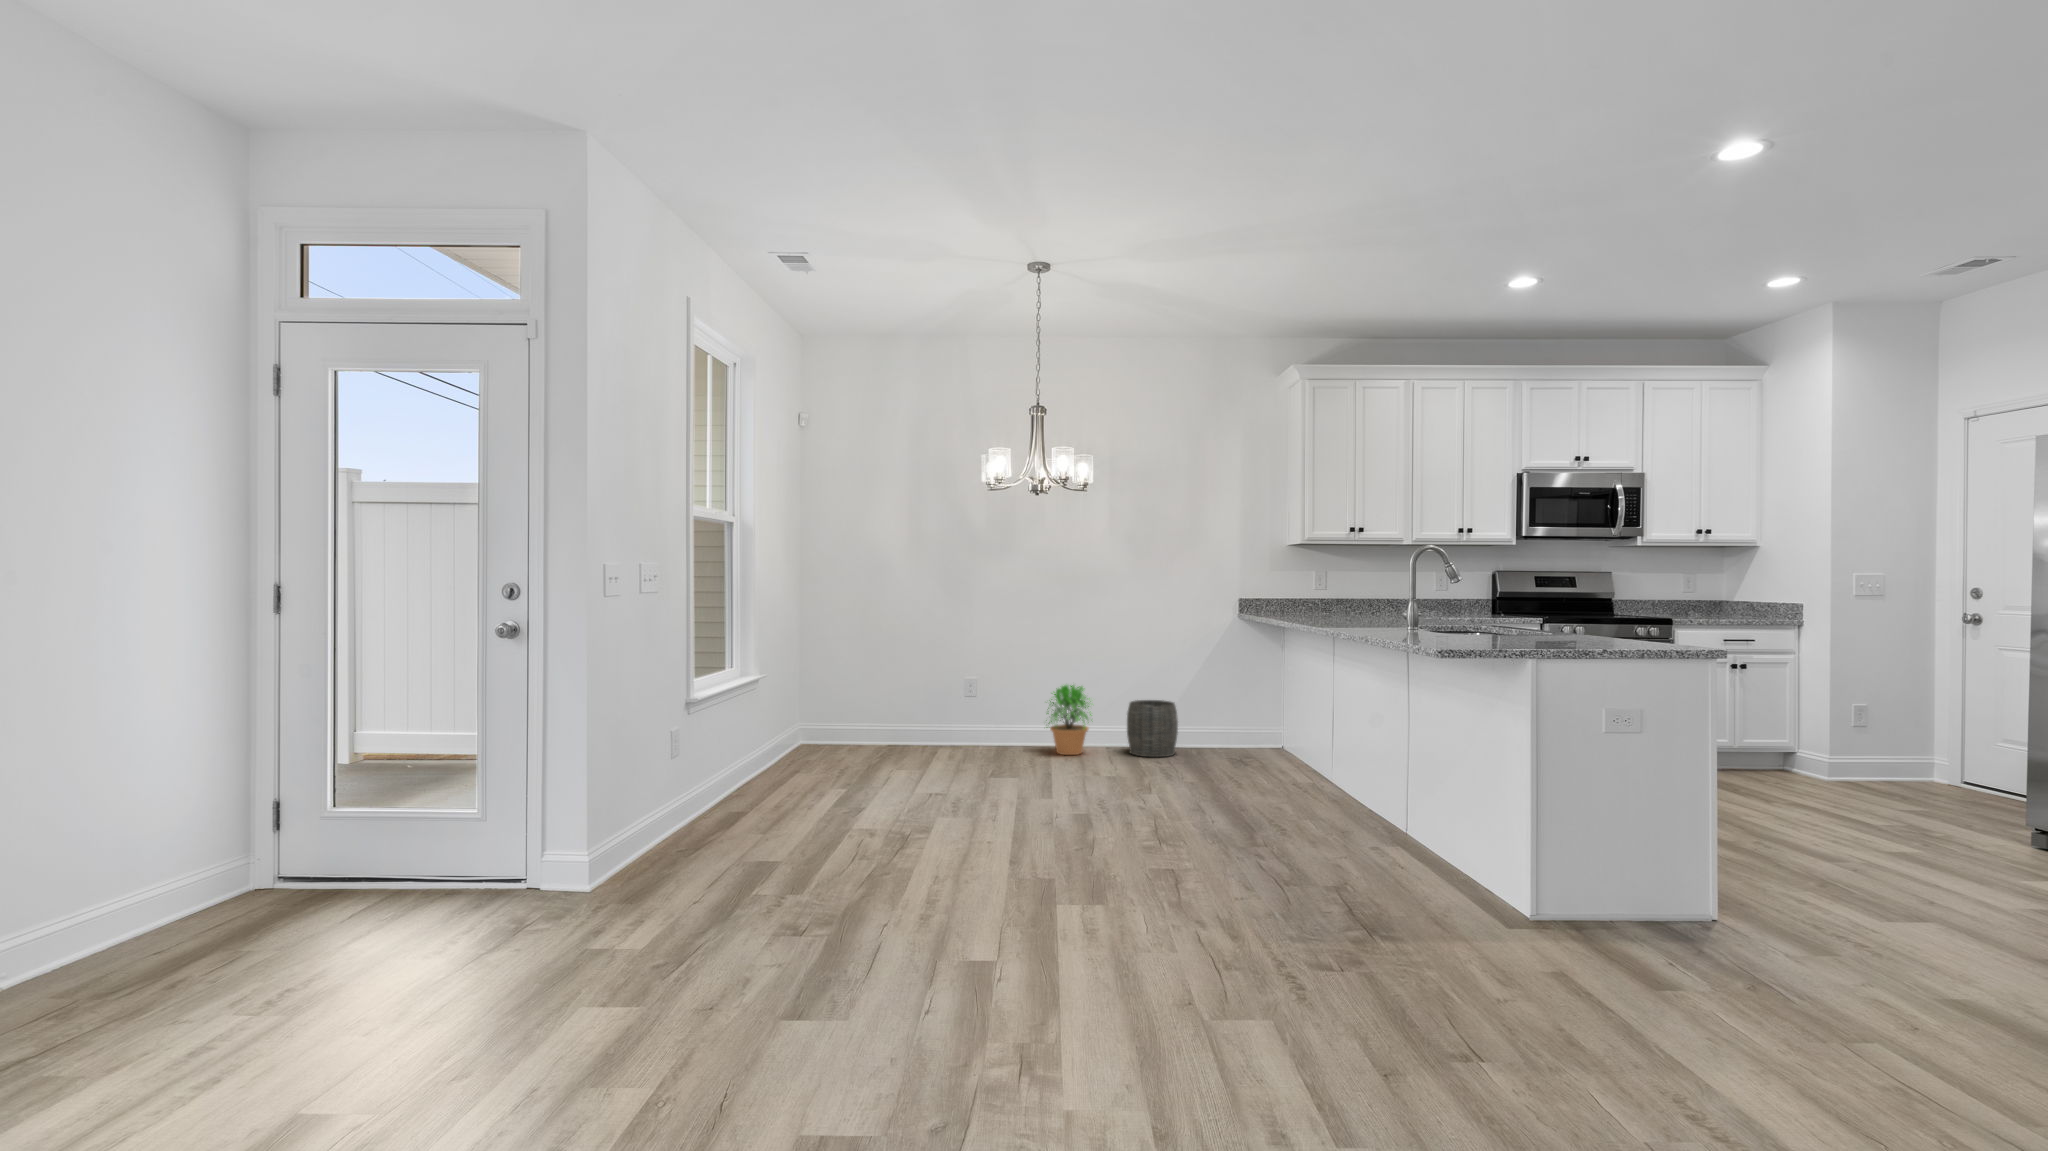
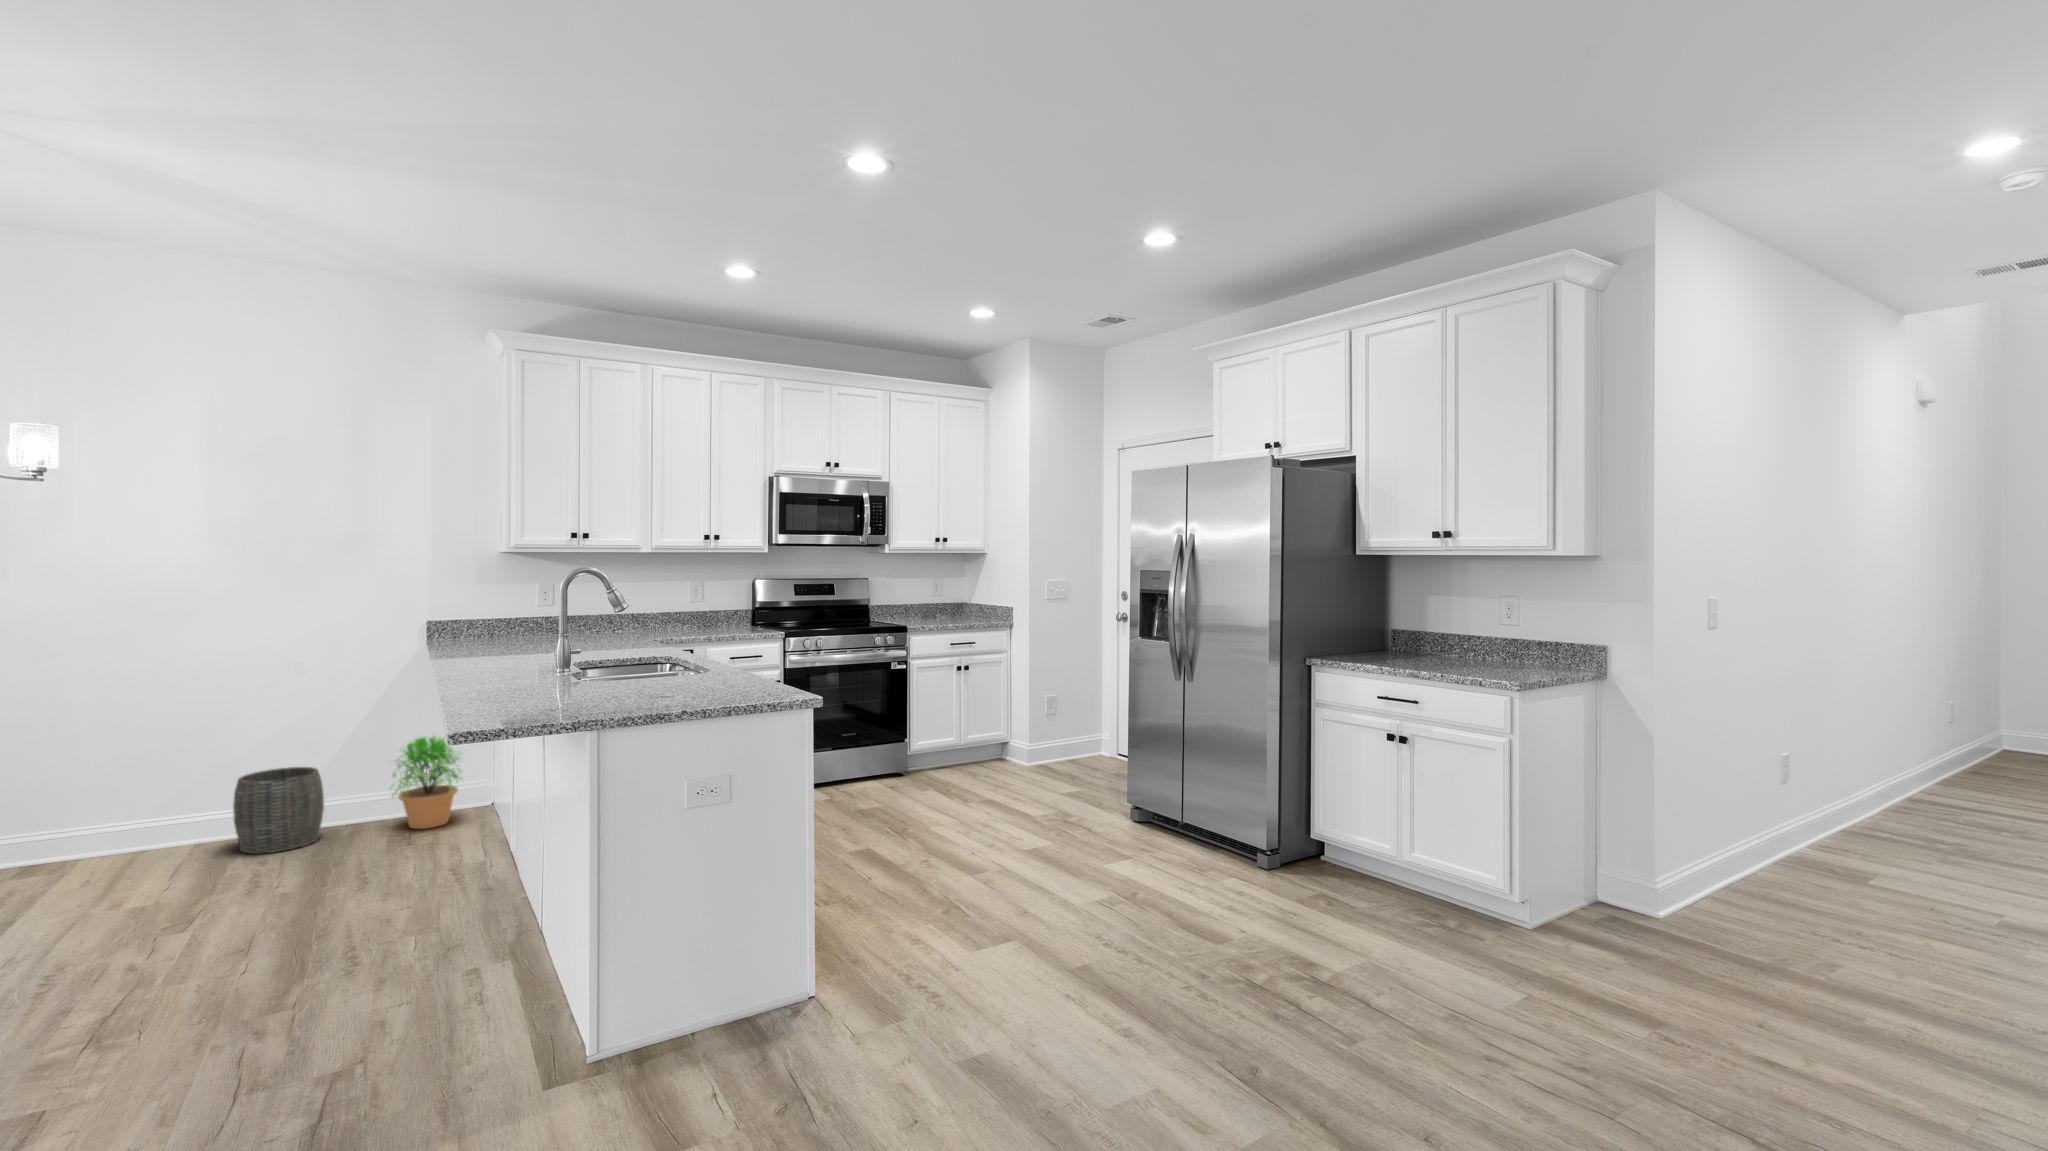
potted plant: present [1046,685,1092,755] -> present [391,736,462,829]

